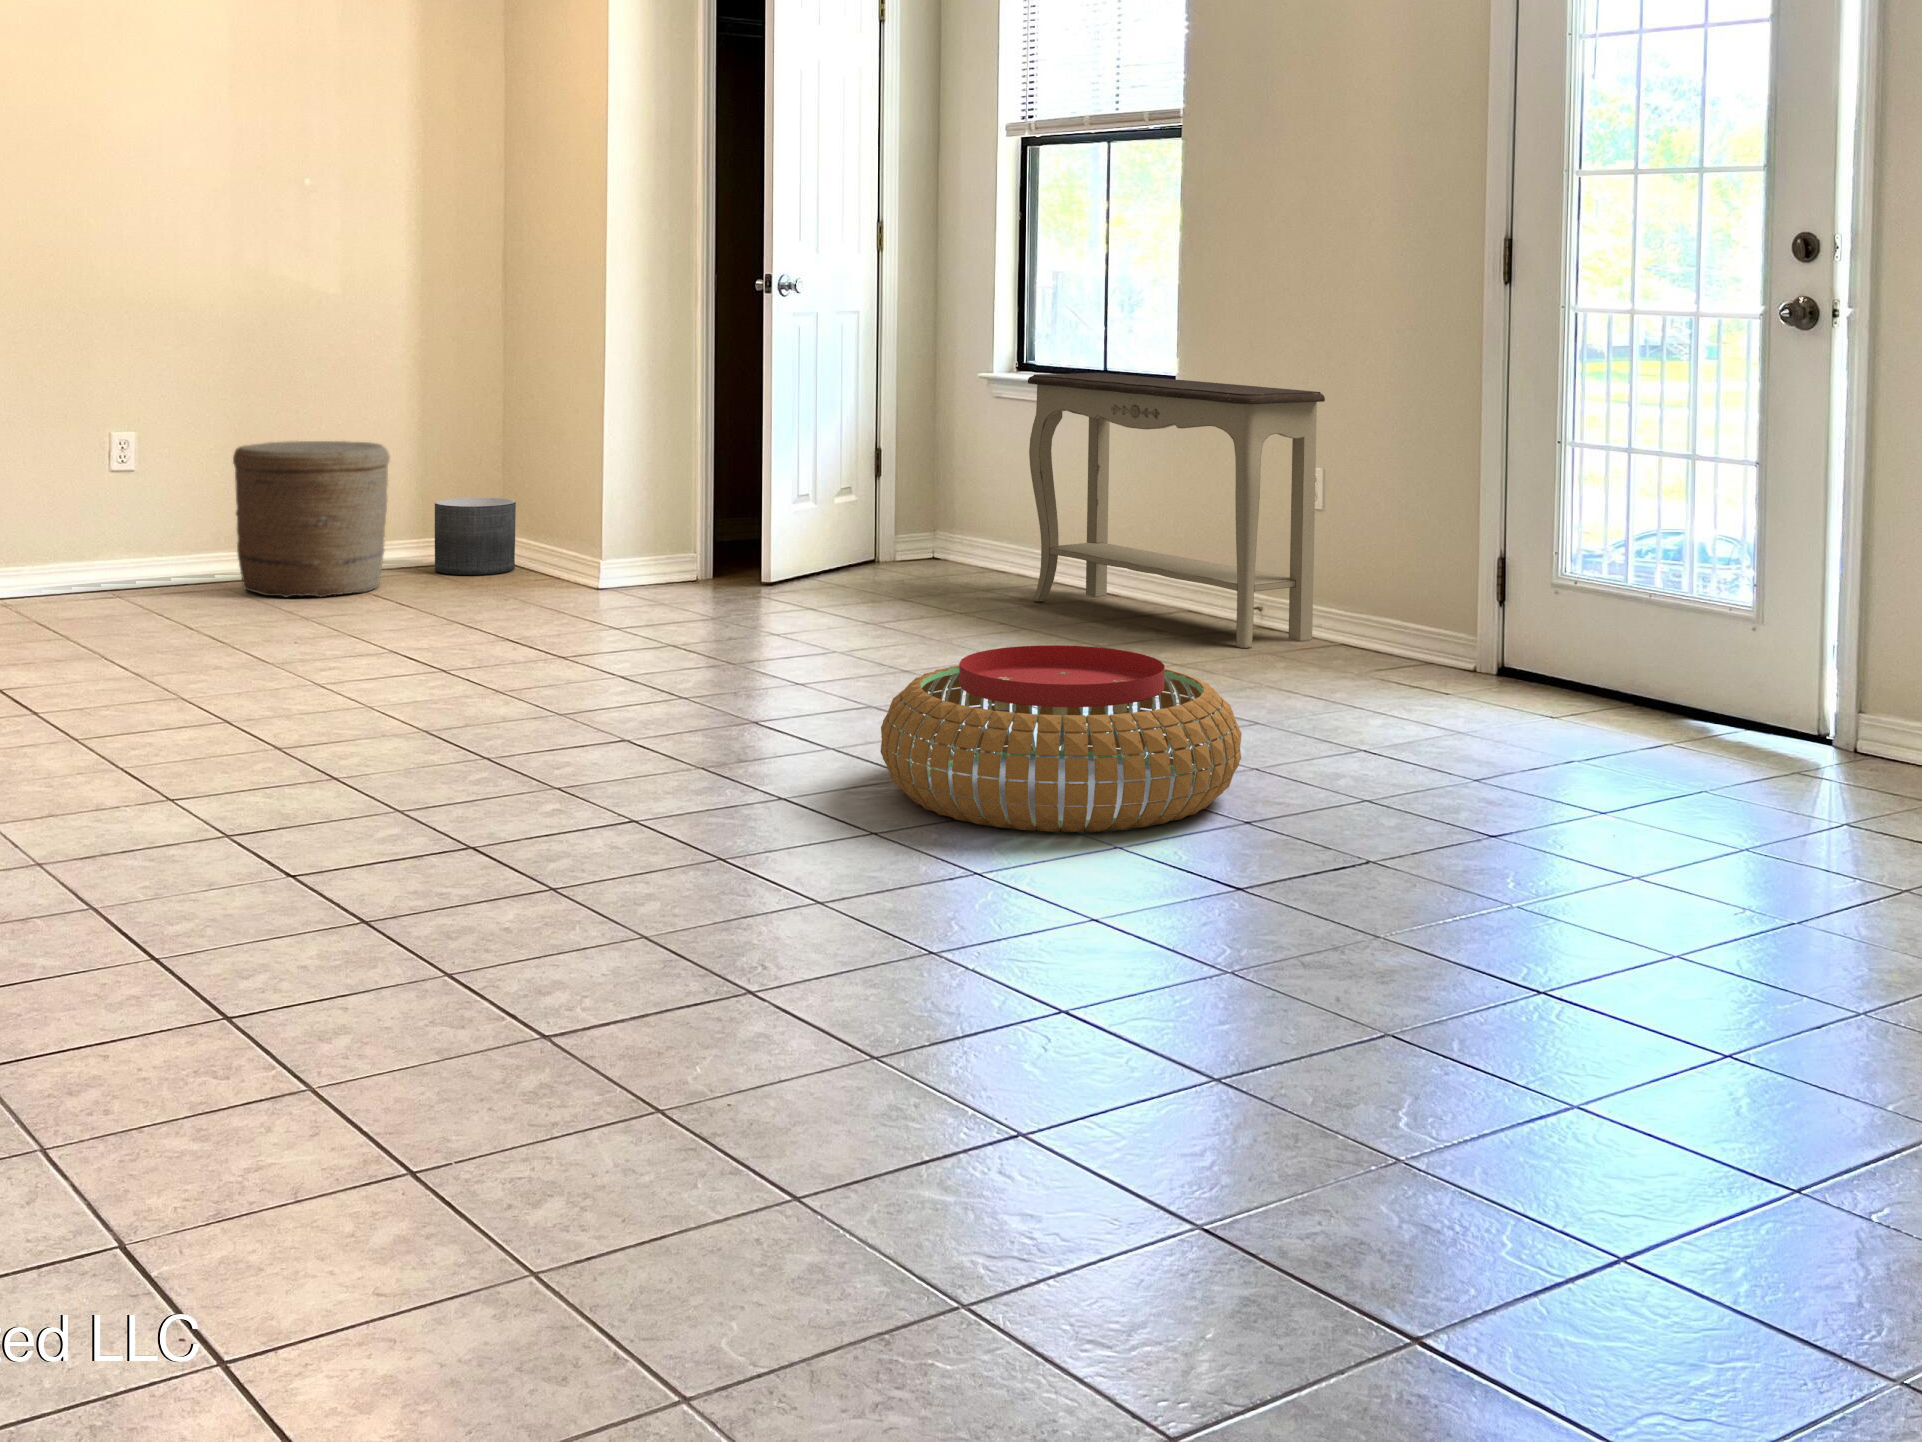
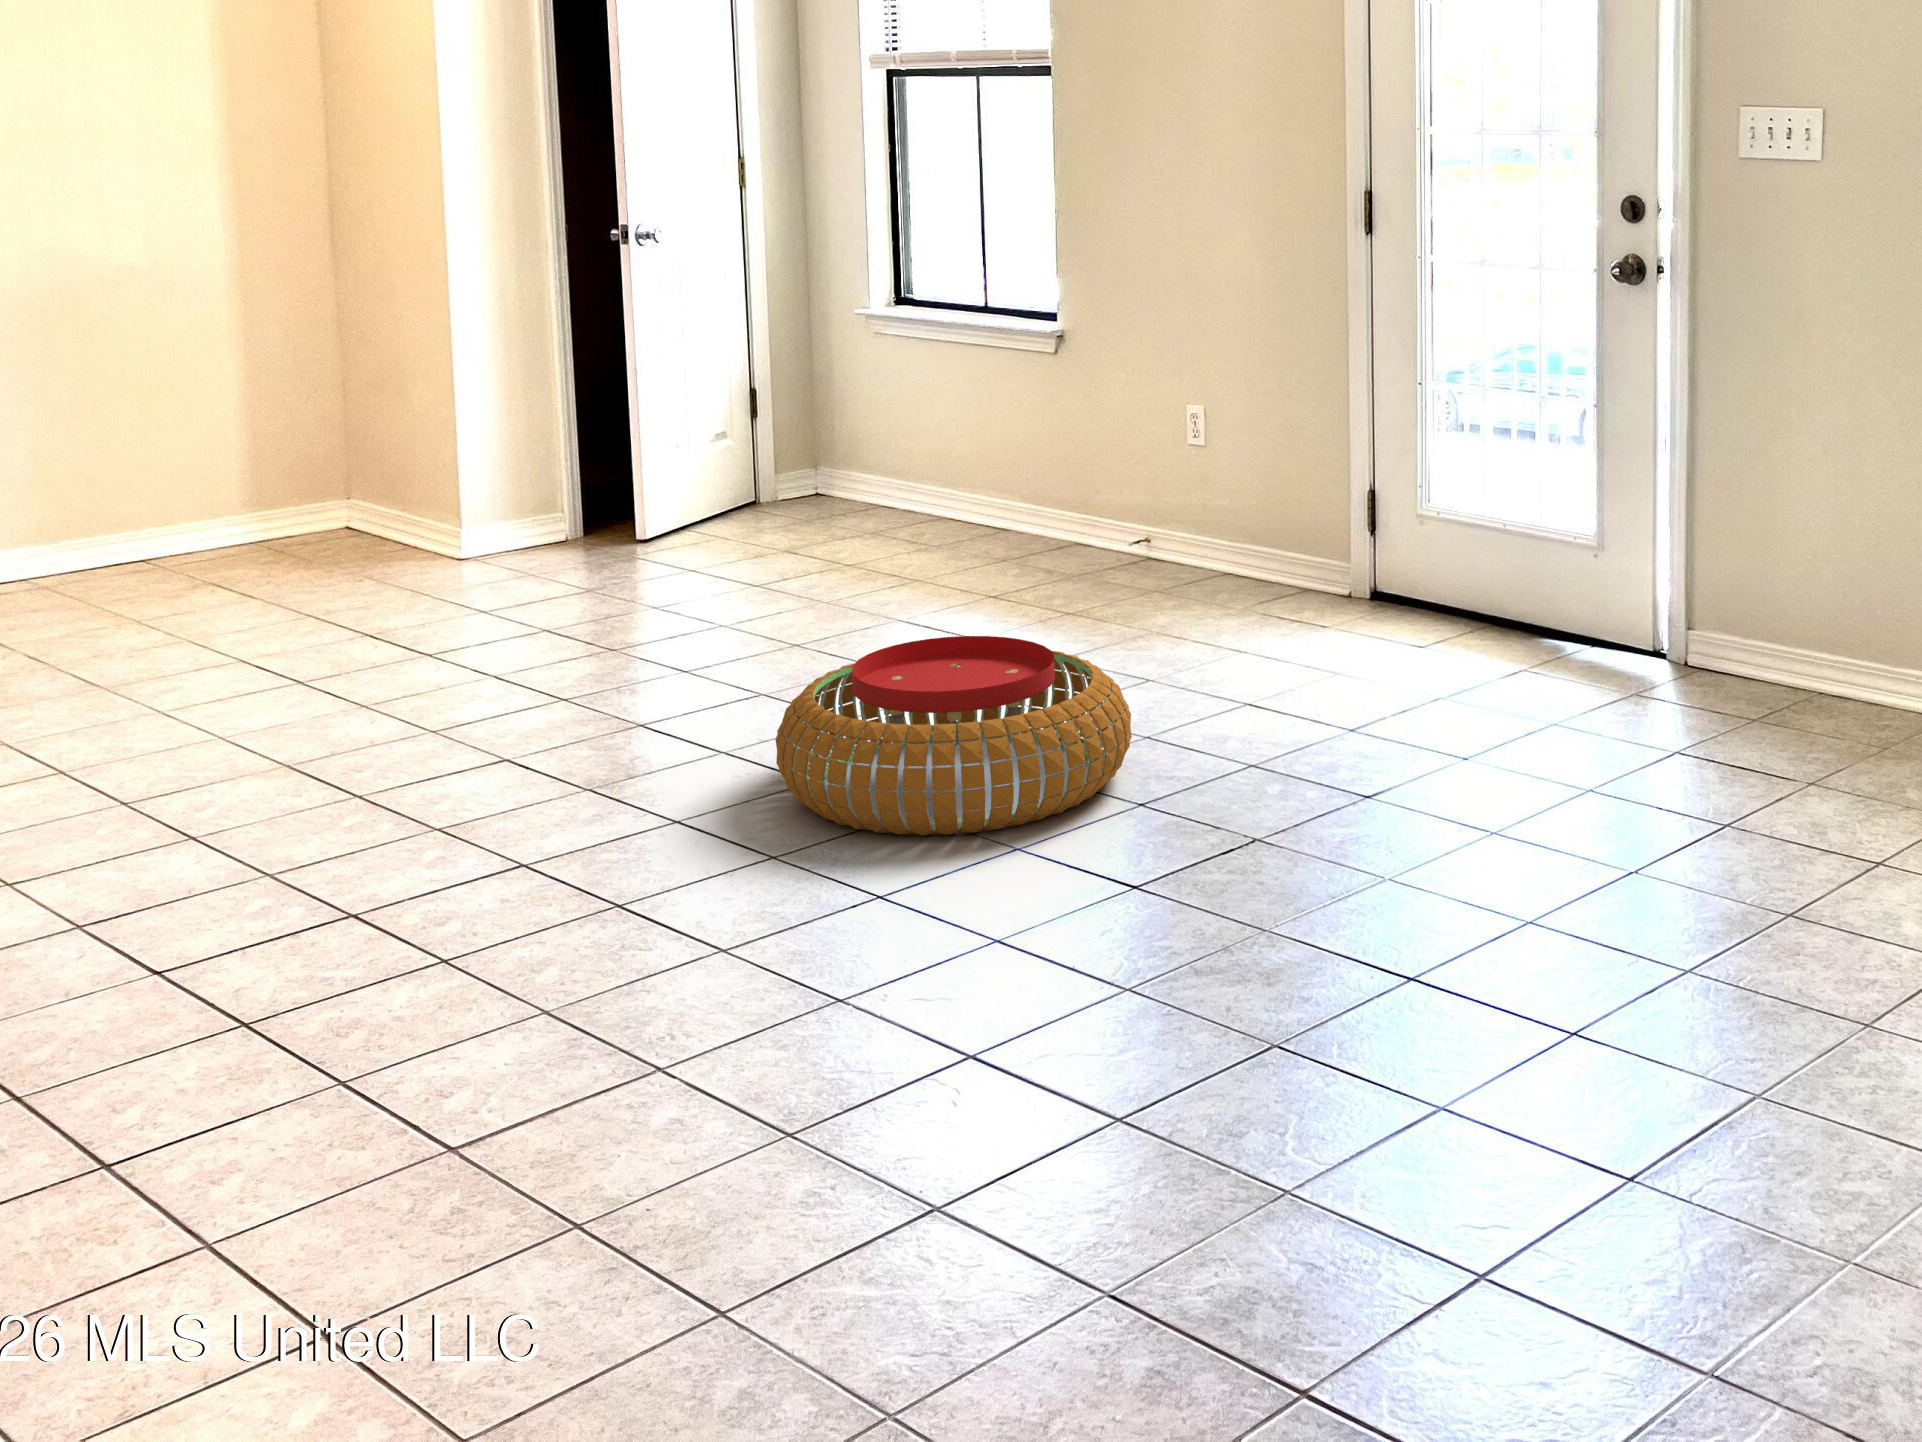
console table: present [1028,373,1325,648] -> none [907,310,1200,584]
woven basket: present [233,441,390,598] -> none [41,421,225,597]
planter: present [435,497,516,575] -> none [279,464,374,549]

